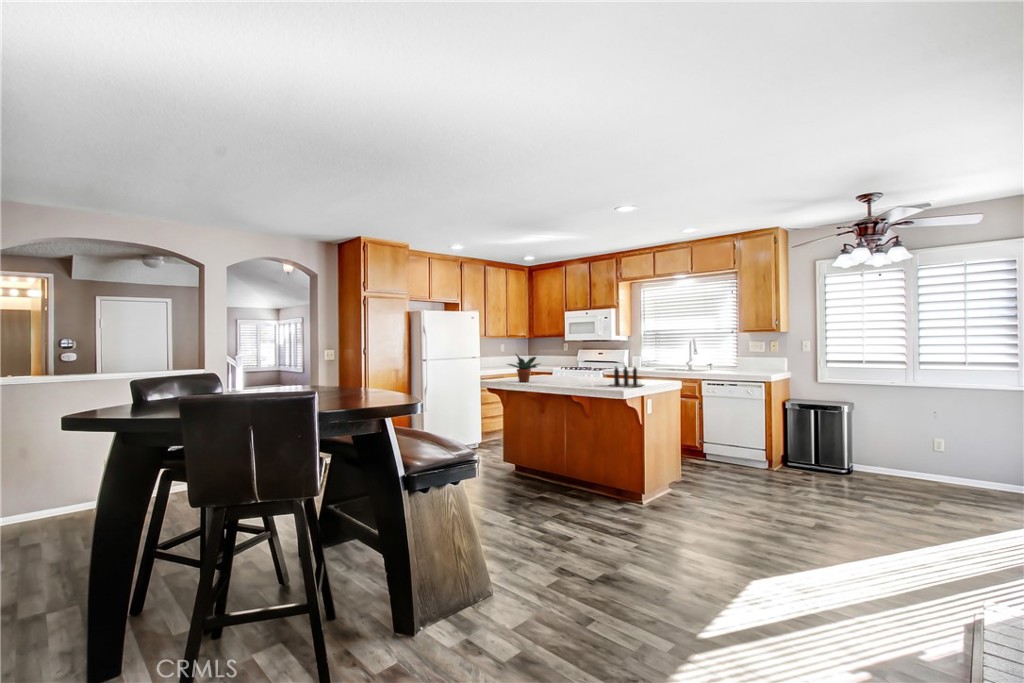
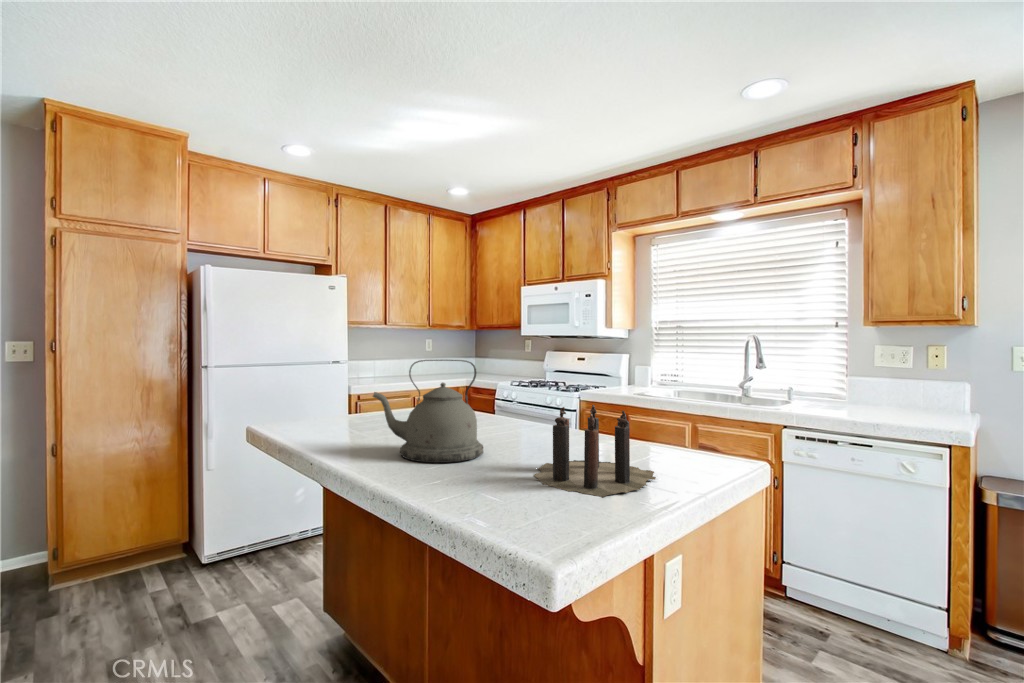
kettle: none [552,352,588,385] -> present [373,360,483,463]
potted plant: present [508,354,539,382] -> none [287,357,382,436]

